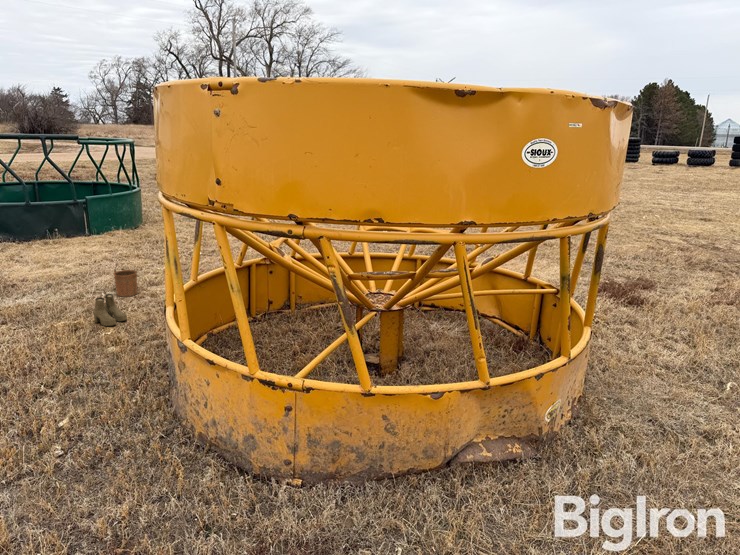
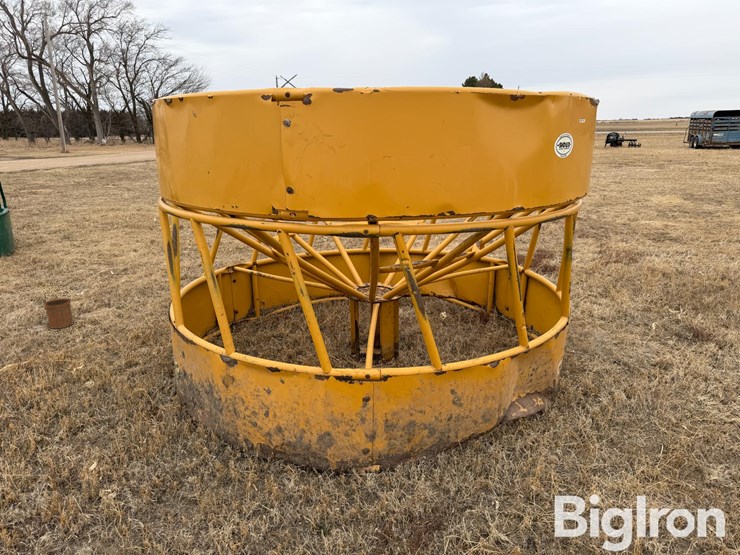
boots: present [93,294,127,326] -> none [45,326,84,361]

